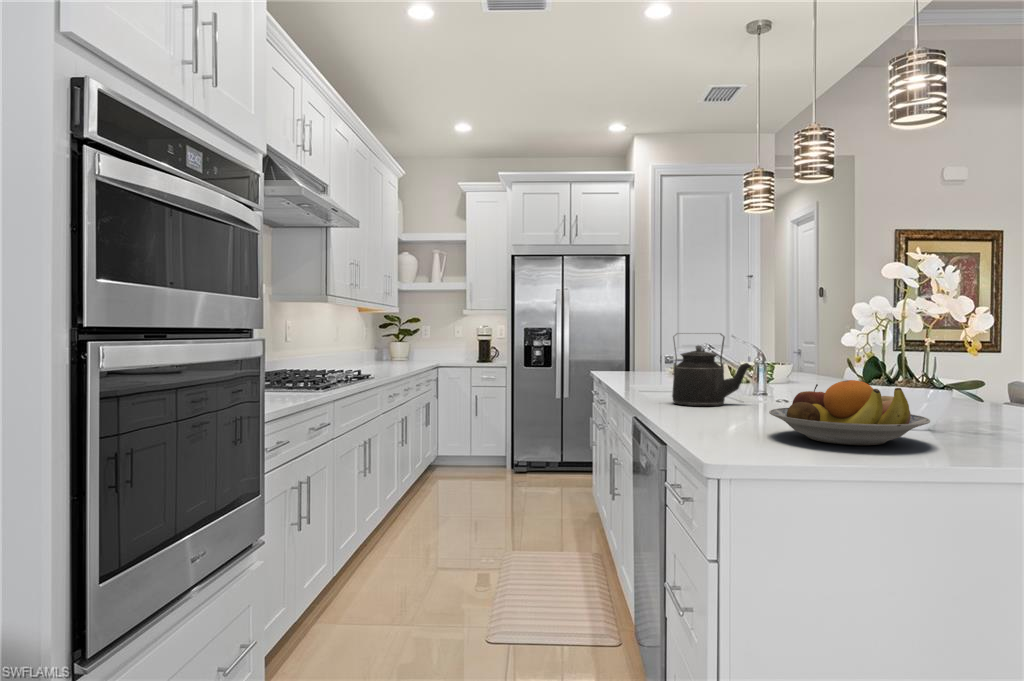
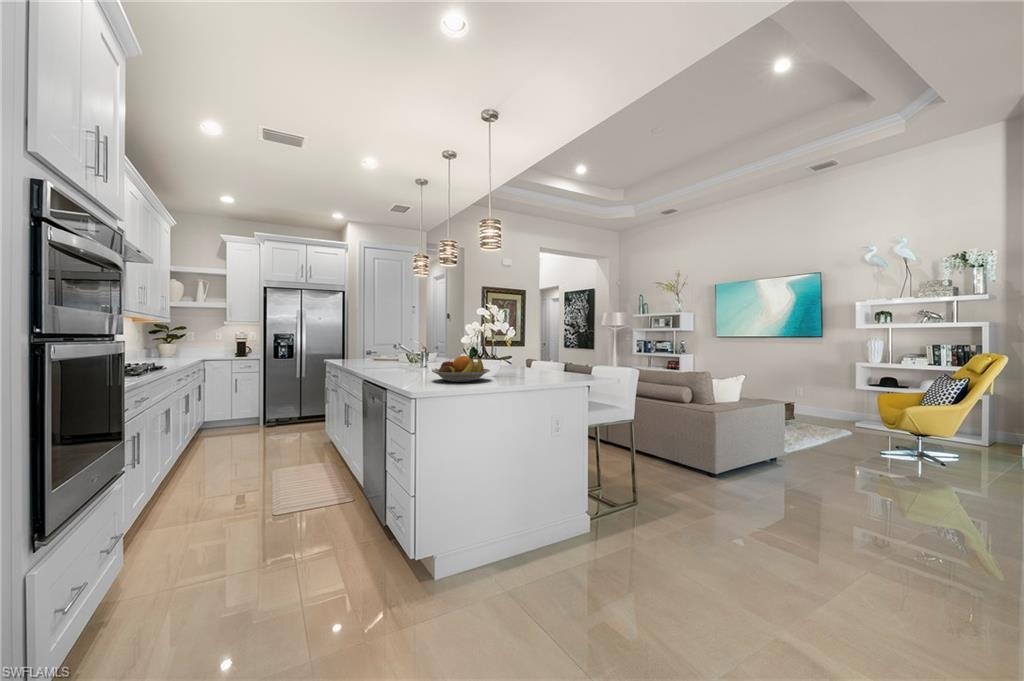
kettle: present [672,333,751,406] -> none [383,337,421,373]

